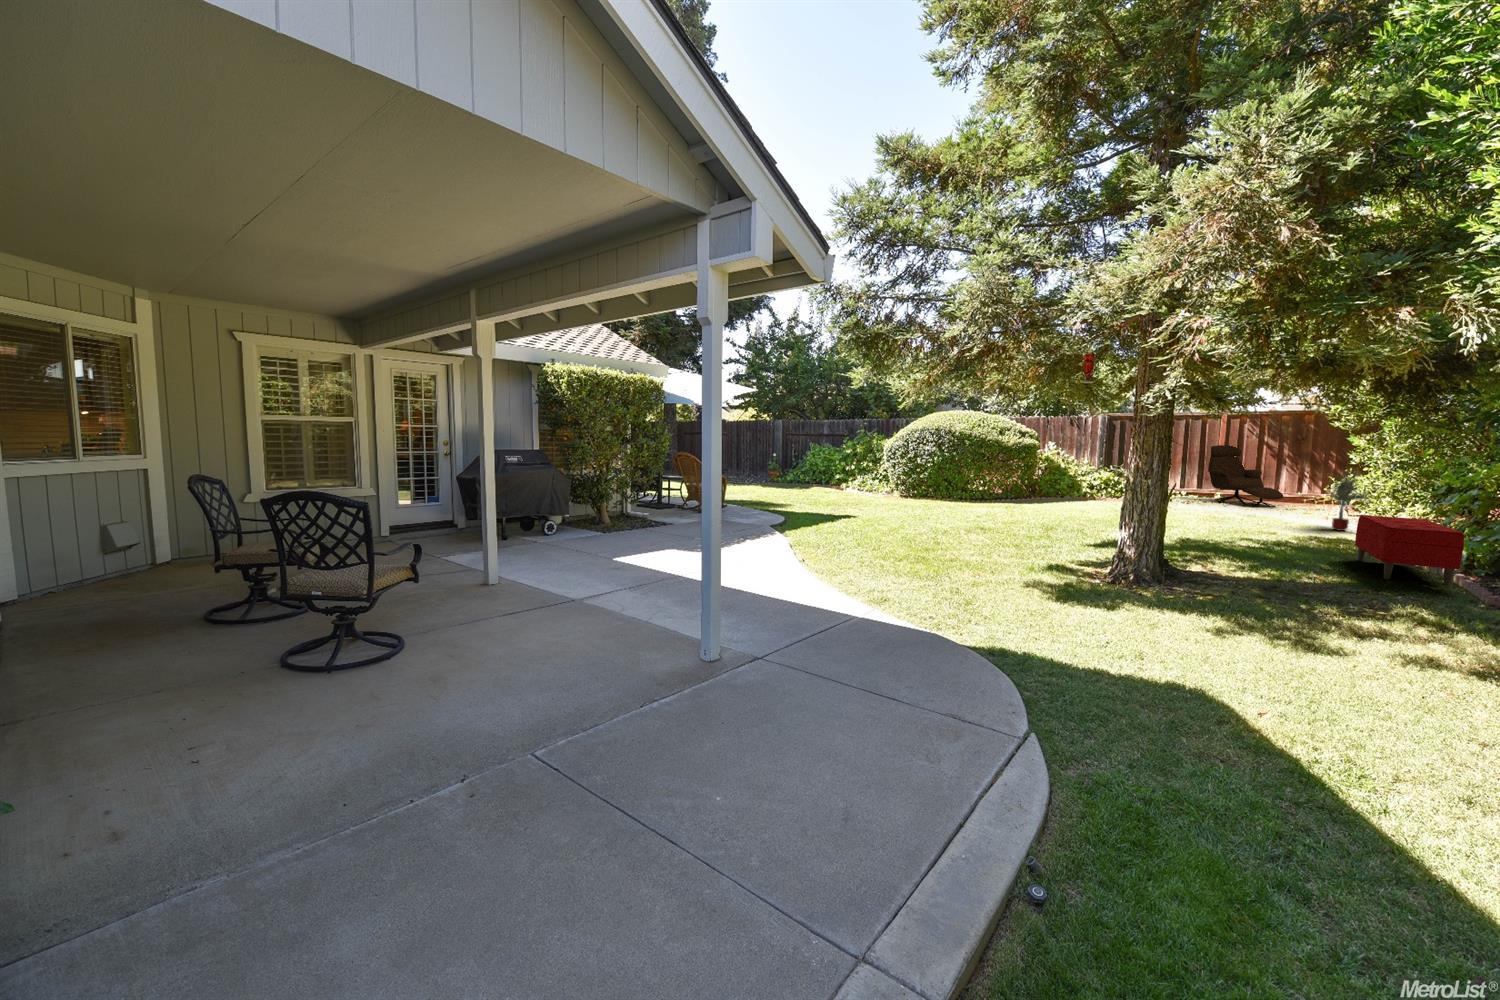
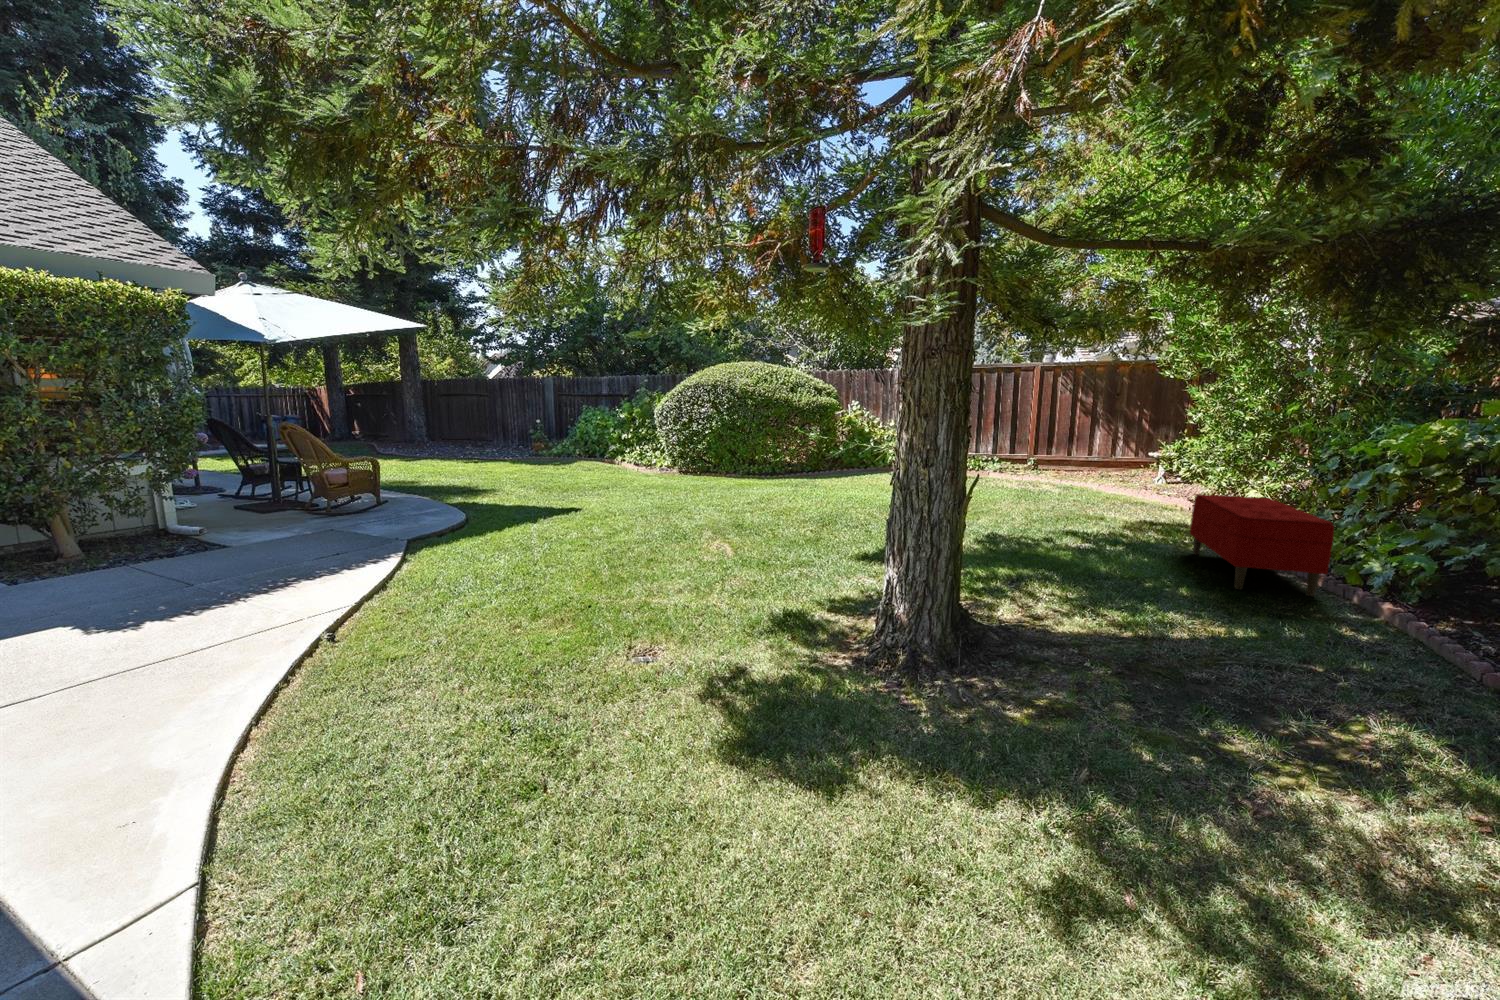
lounge chair: present [1208,445,1283,508] -> none [1021,403,1097,475]
potted tree: present [1331,469,1372,531] -> none [1148,430,1197,505]

